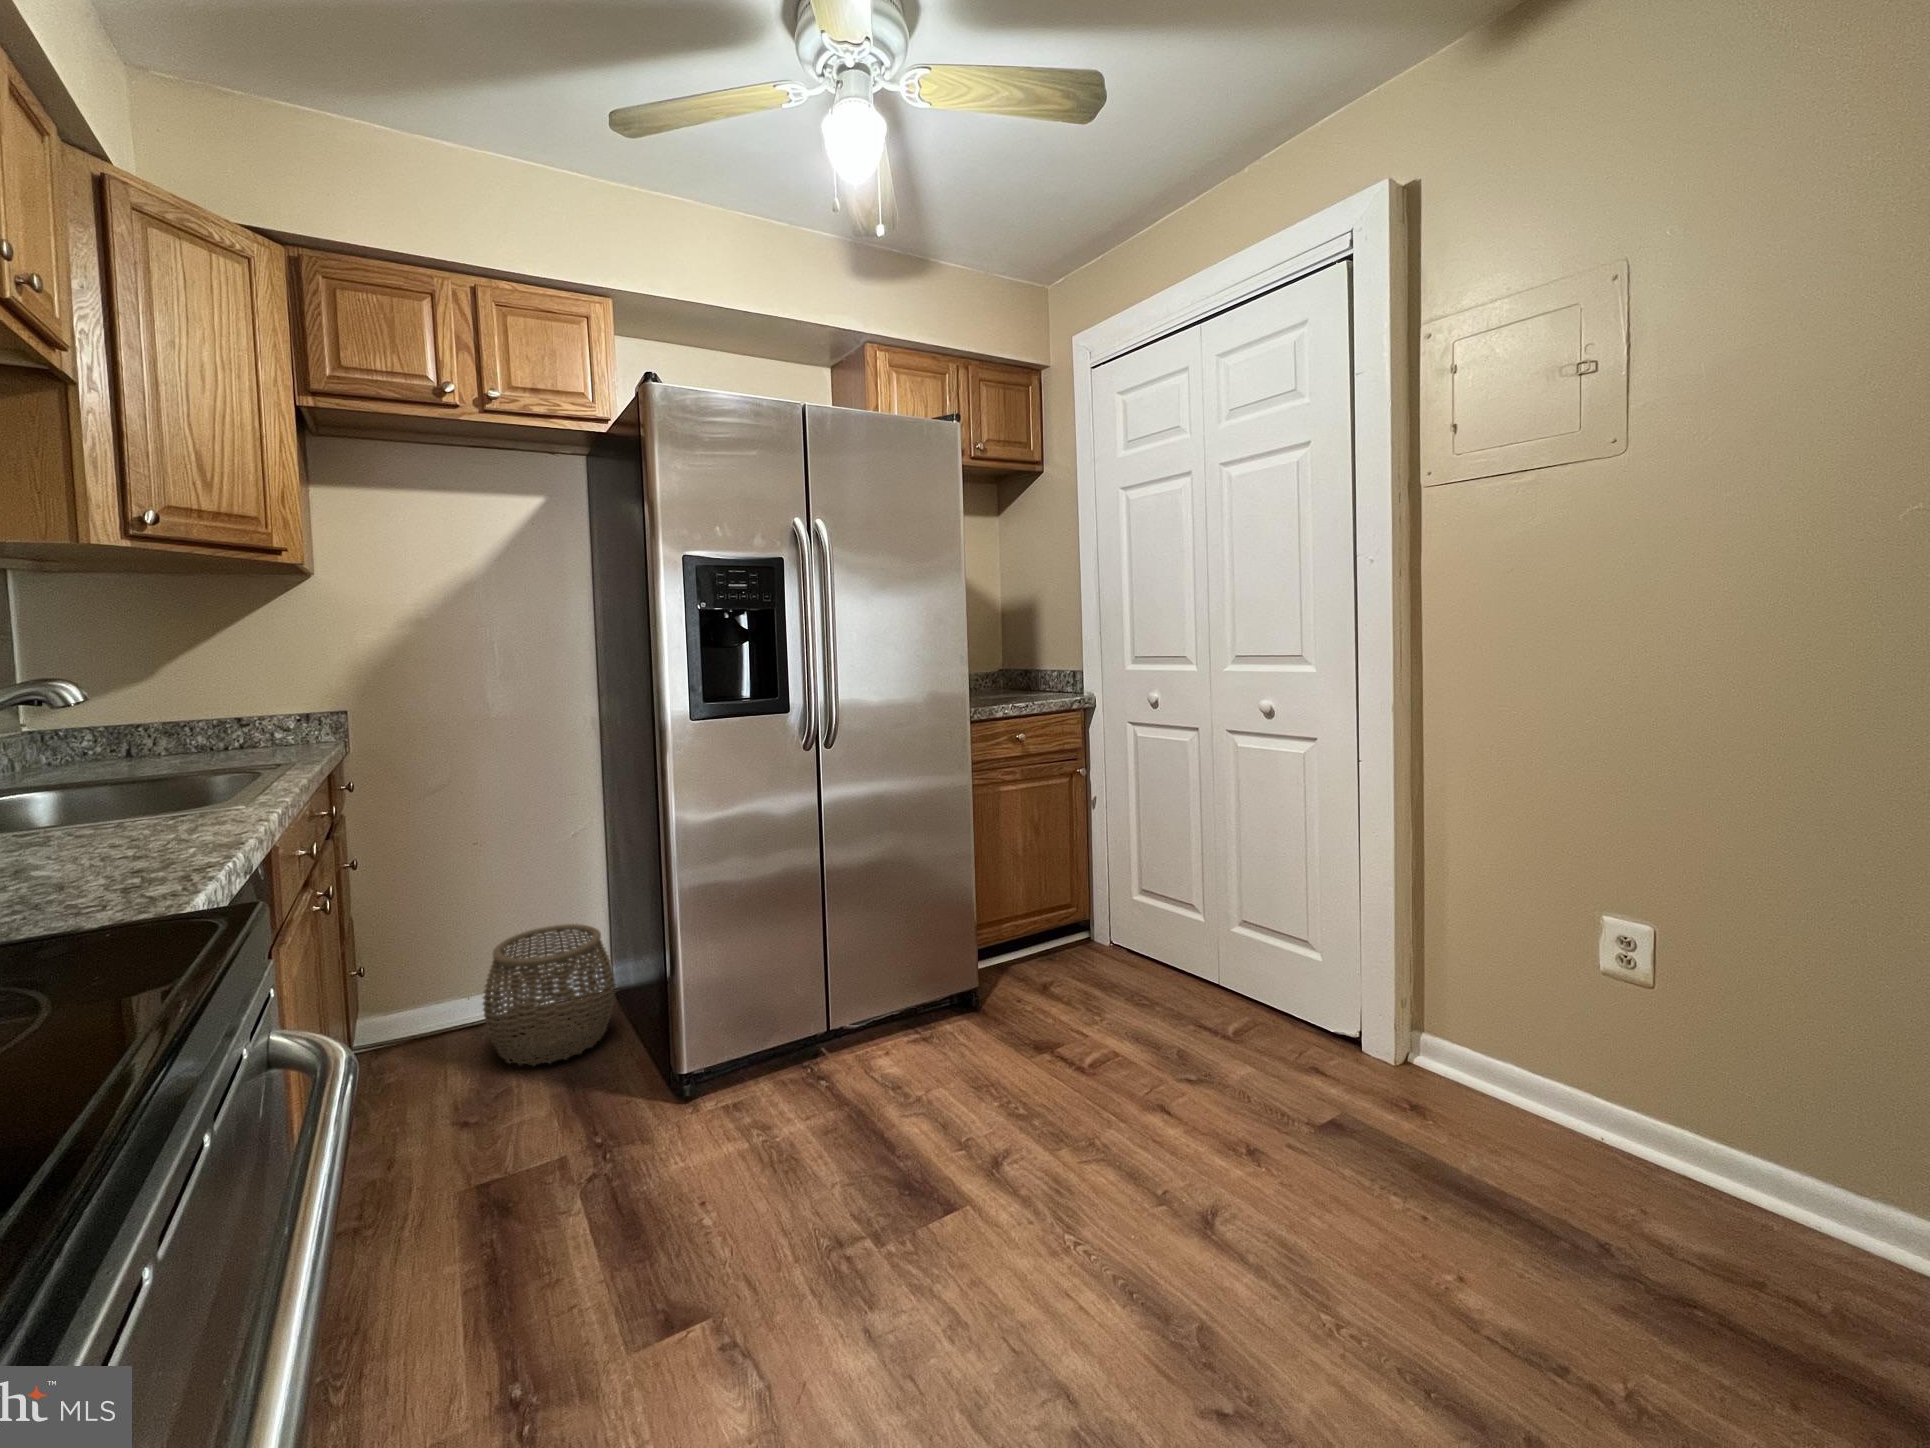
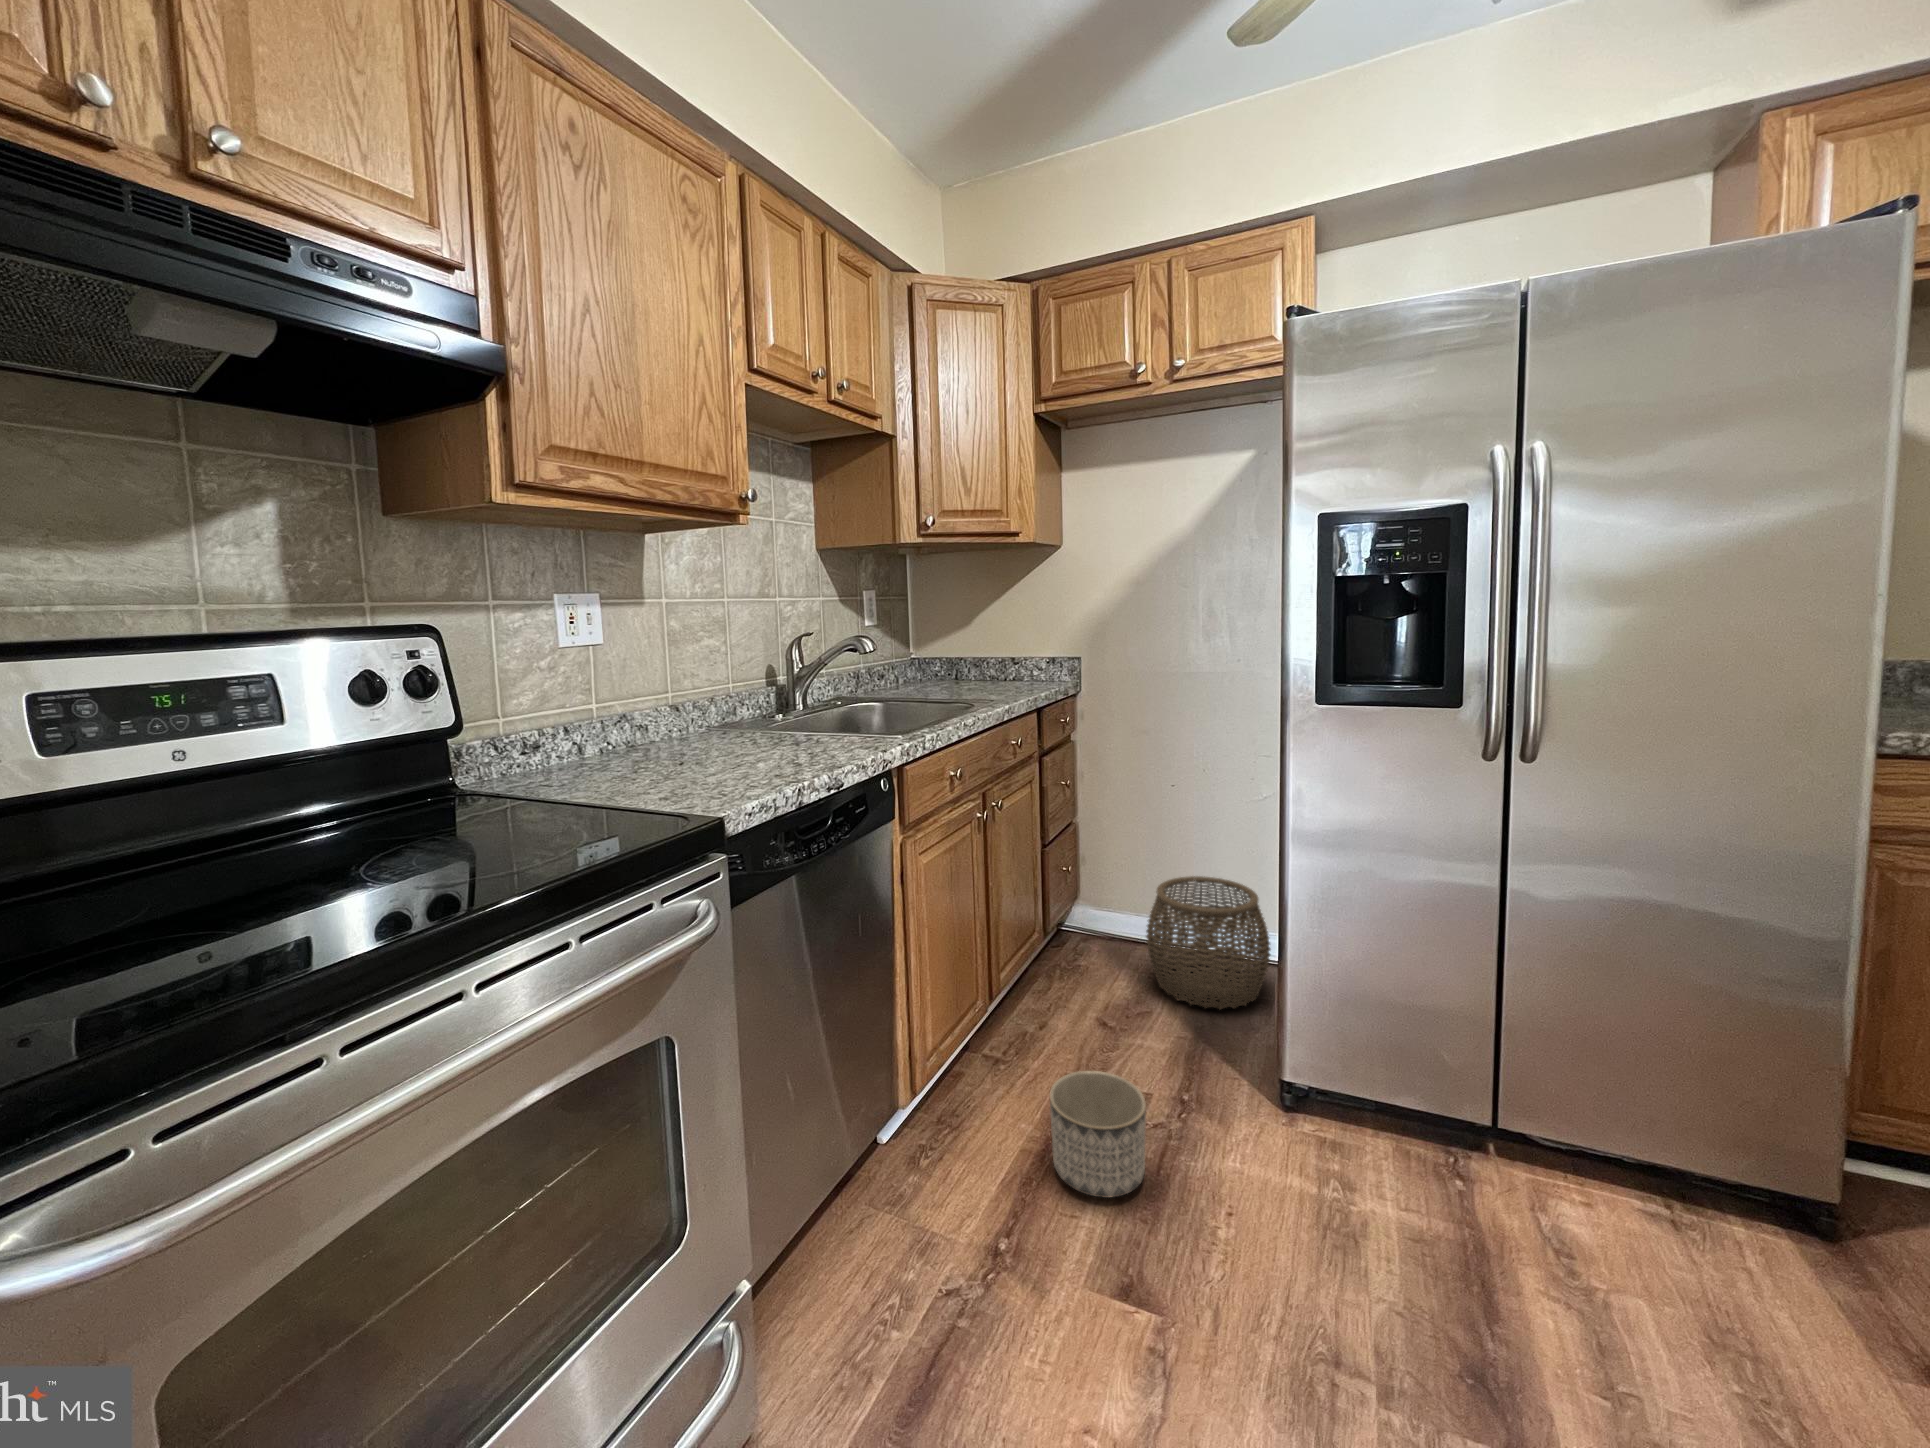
planter: none [506,1139,621,1289] -> present [1050,1071,1146,1198]

